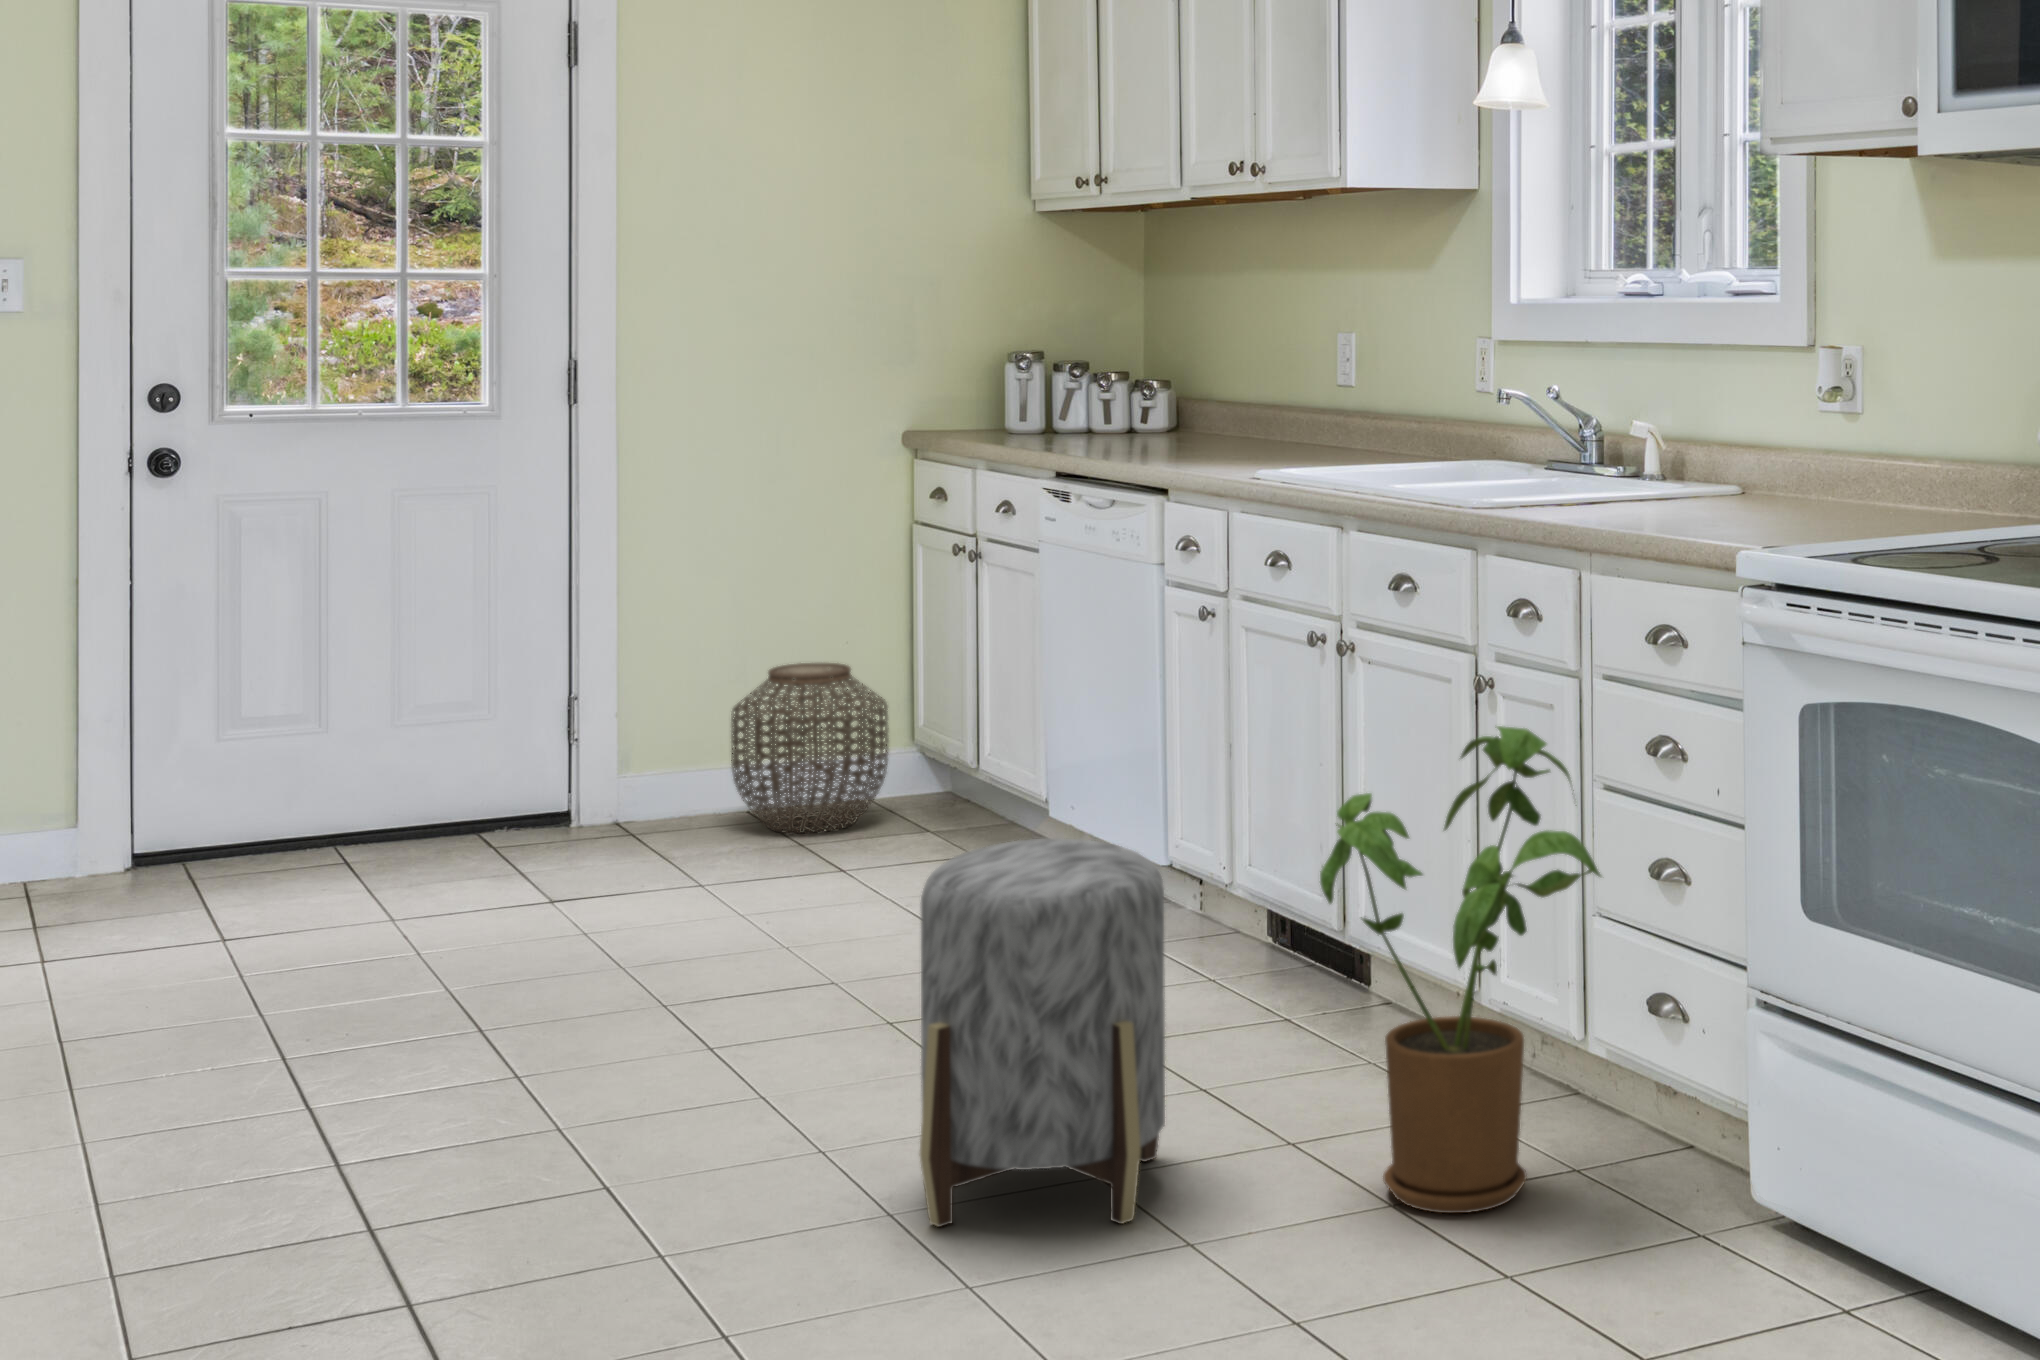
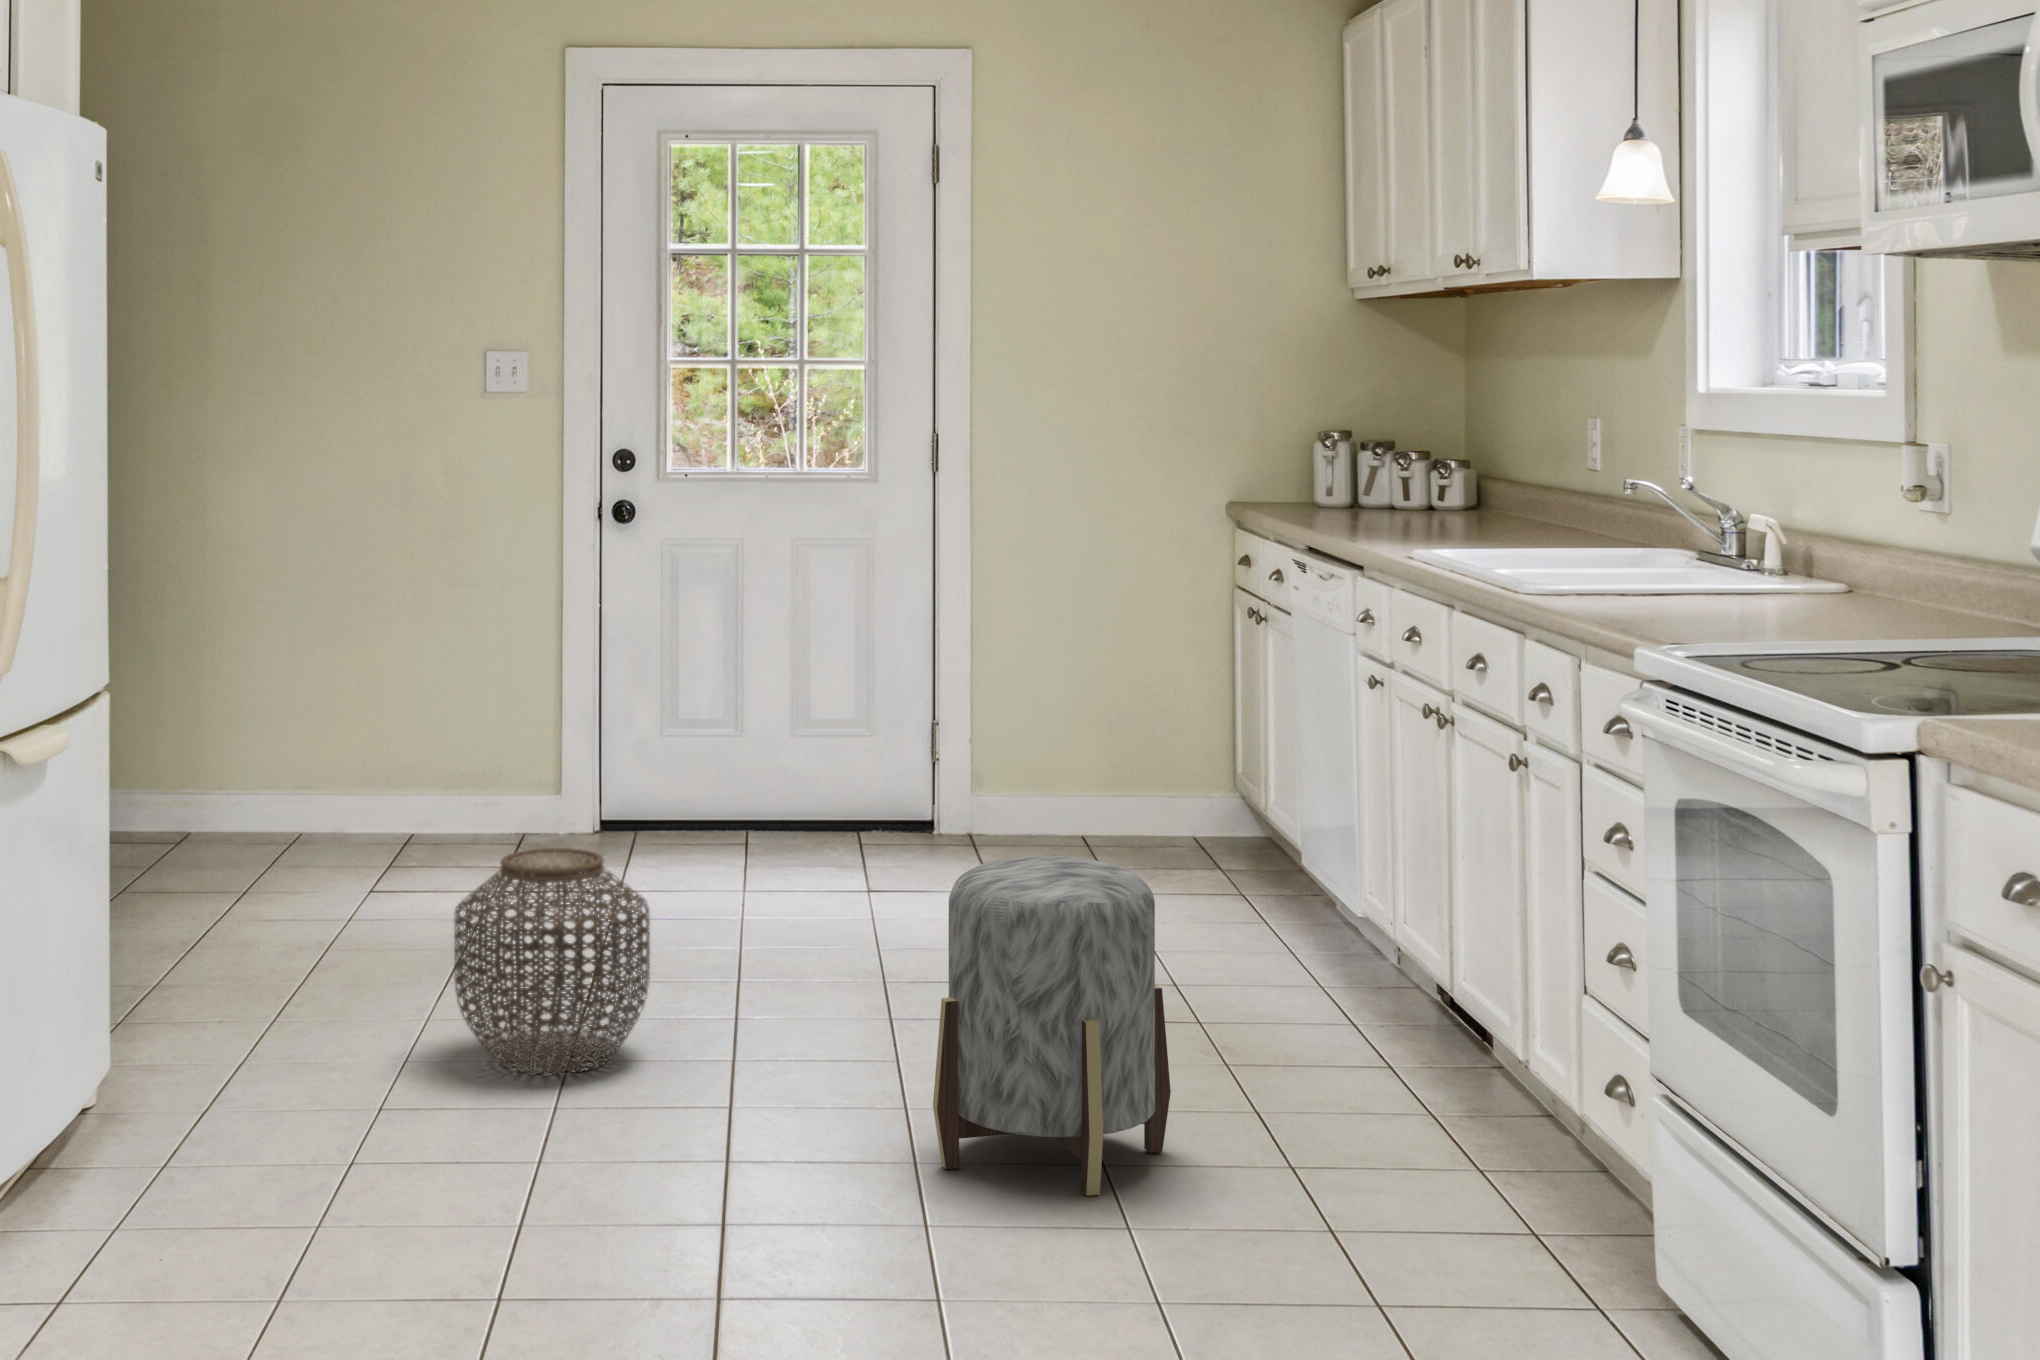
woven basket: present [731,663,889,833] -> present [454,848,650,1074]
house plant: present [1320,726,1601,1213] -> none [1277,796,1523,1248]

